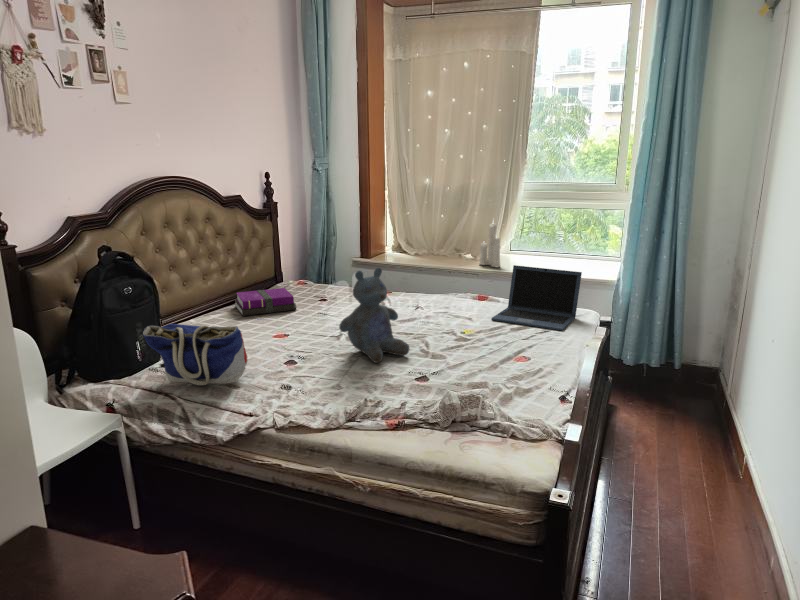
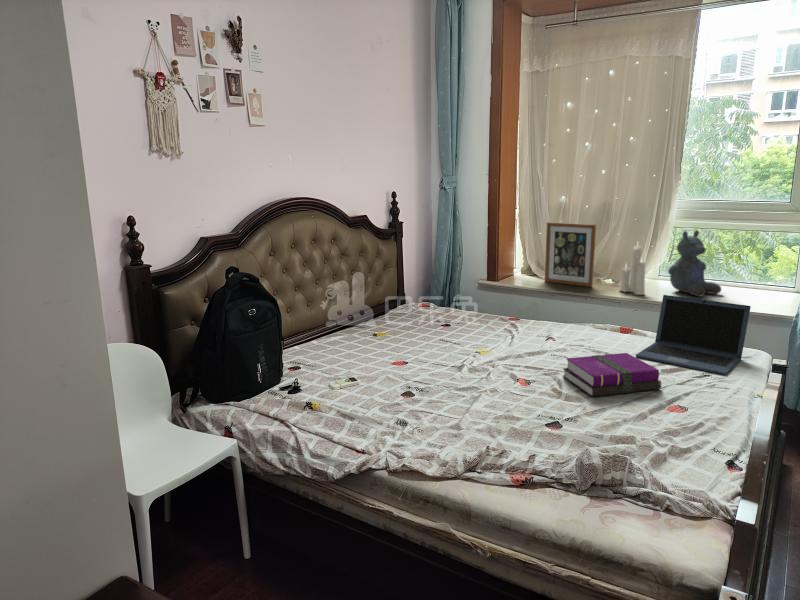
picture frame: none [414,203,457,262] -> present [545,222,596,287]
stuffed bear: present [339,268,410,363] -> present [668,230,721,297]
notebook: present [235,288,296,316] -> present [563,353,661,396]
tote bag: present [143,324,248,385] -> none [261,348,364,414]

